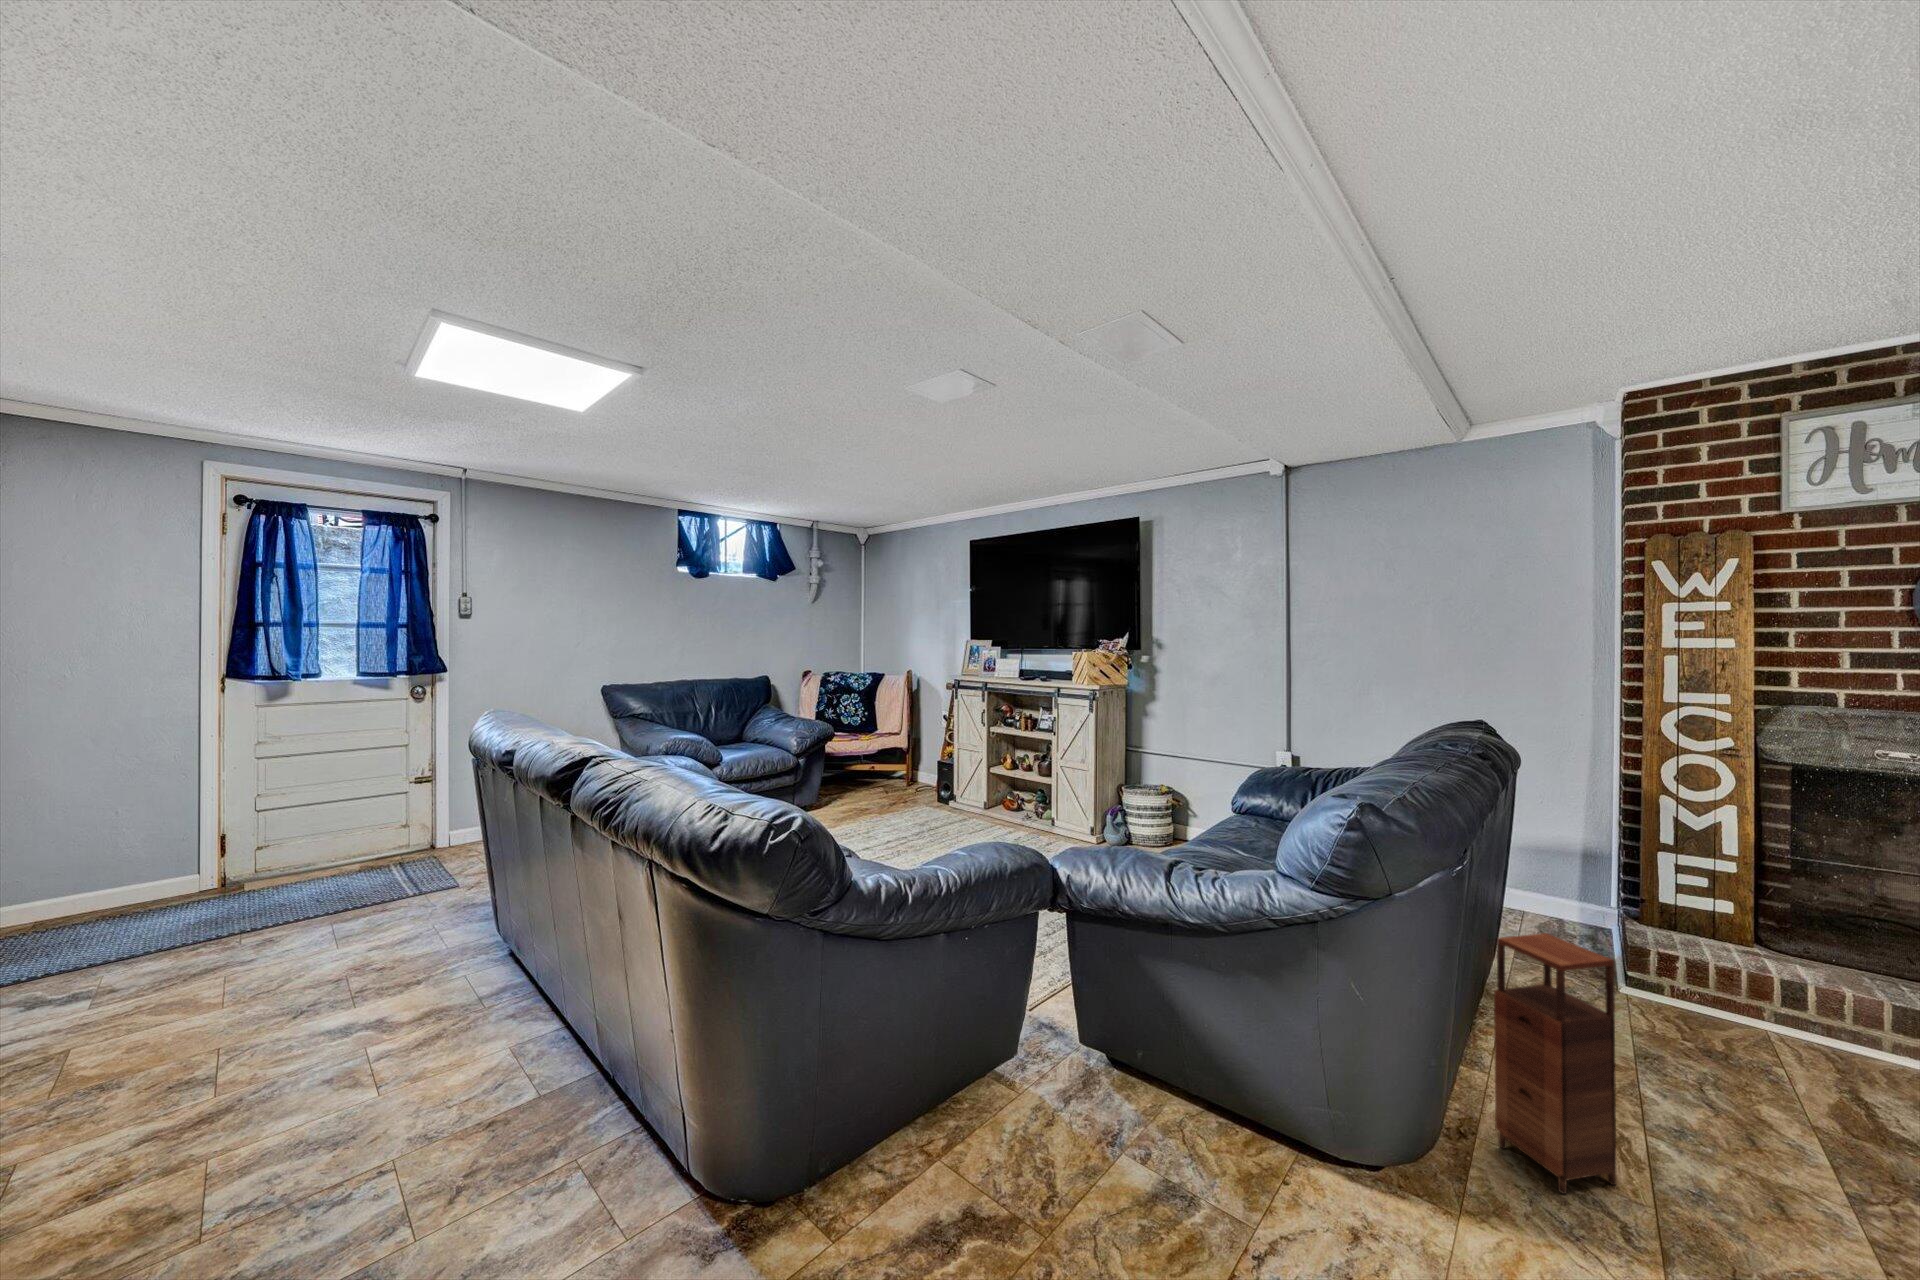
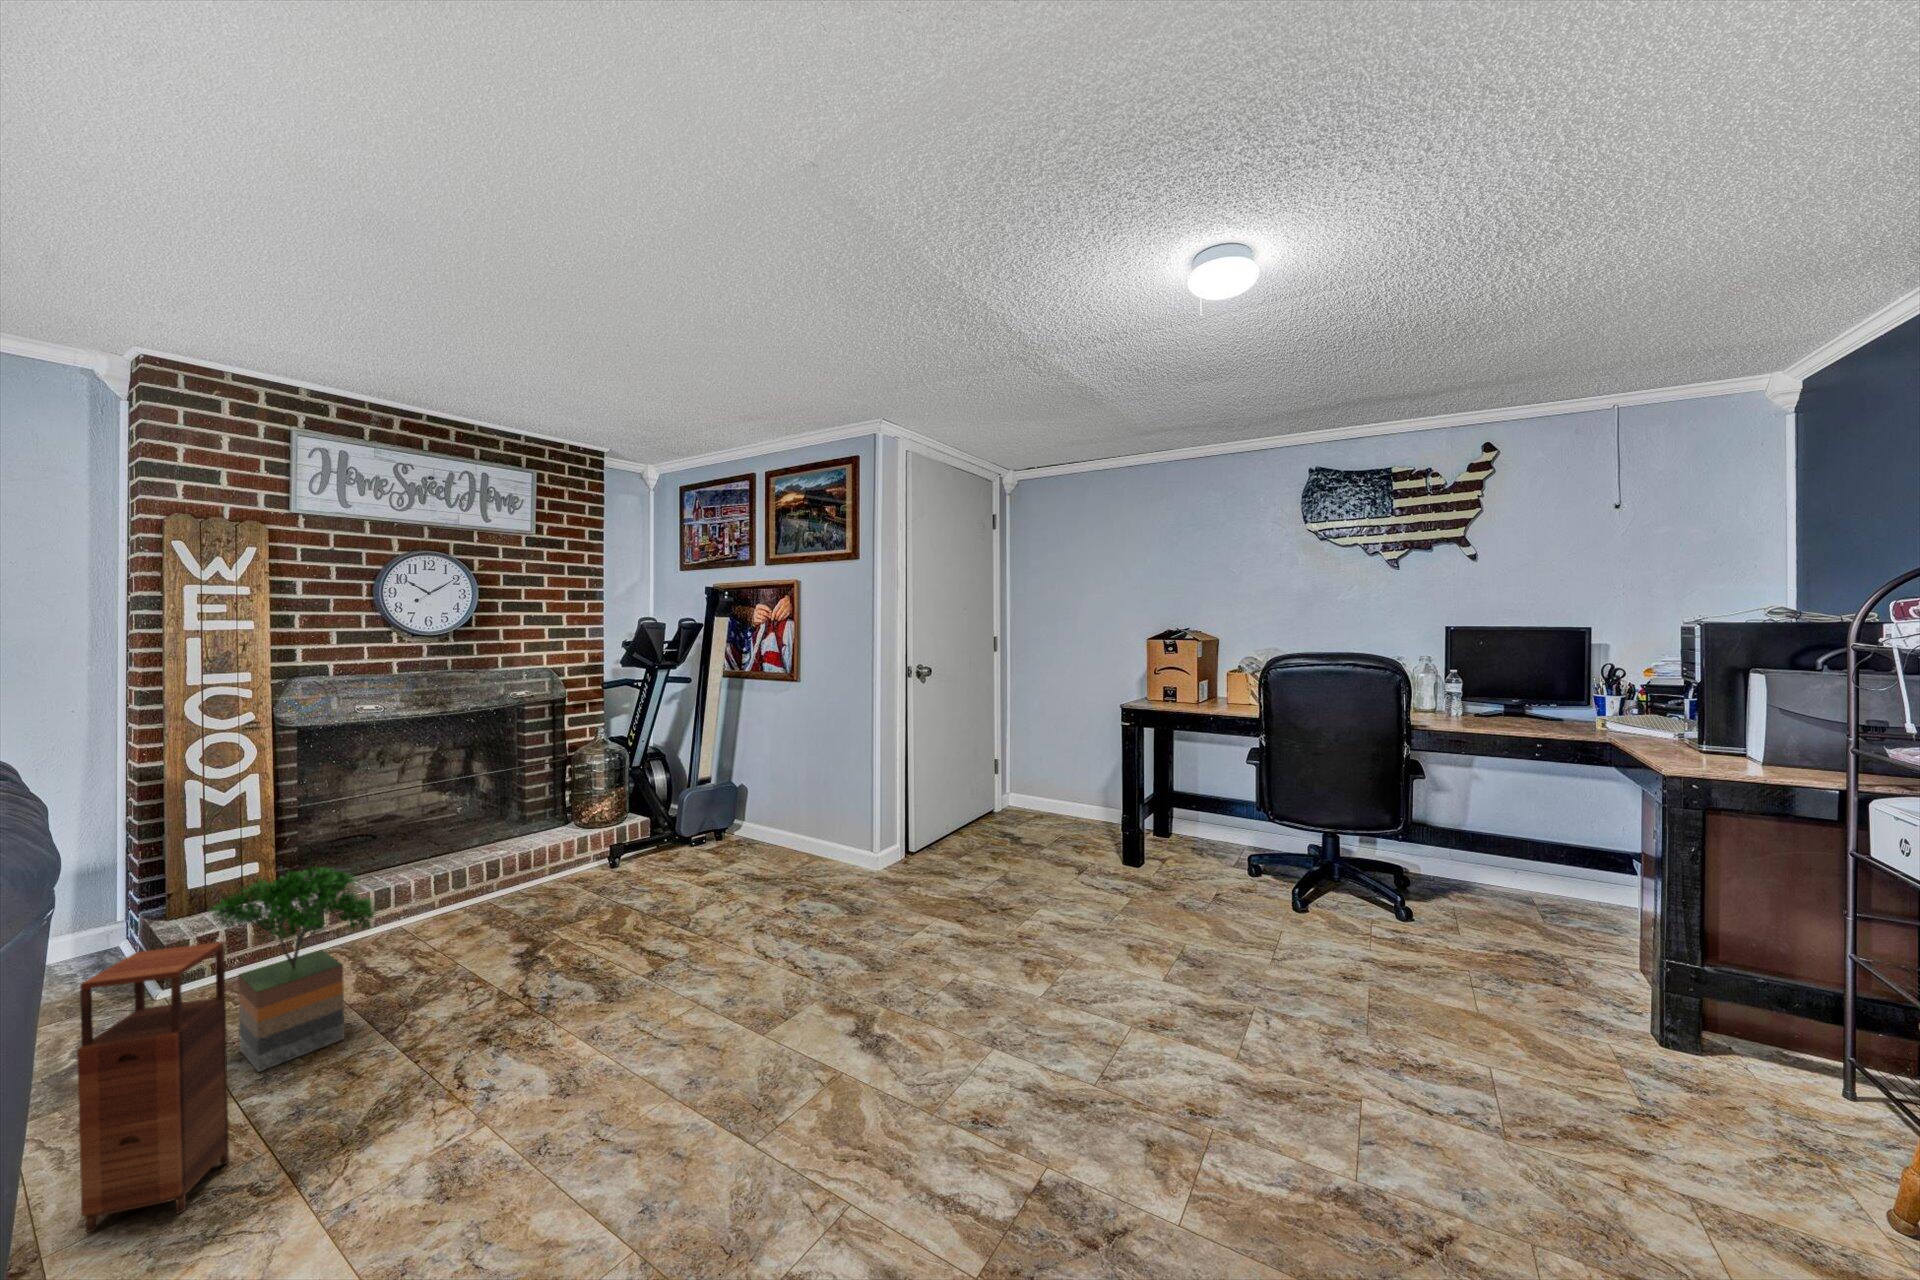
potted tree: none [1635,912,1845,1158] -> present [211,866,376,1072]

